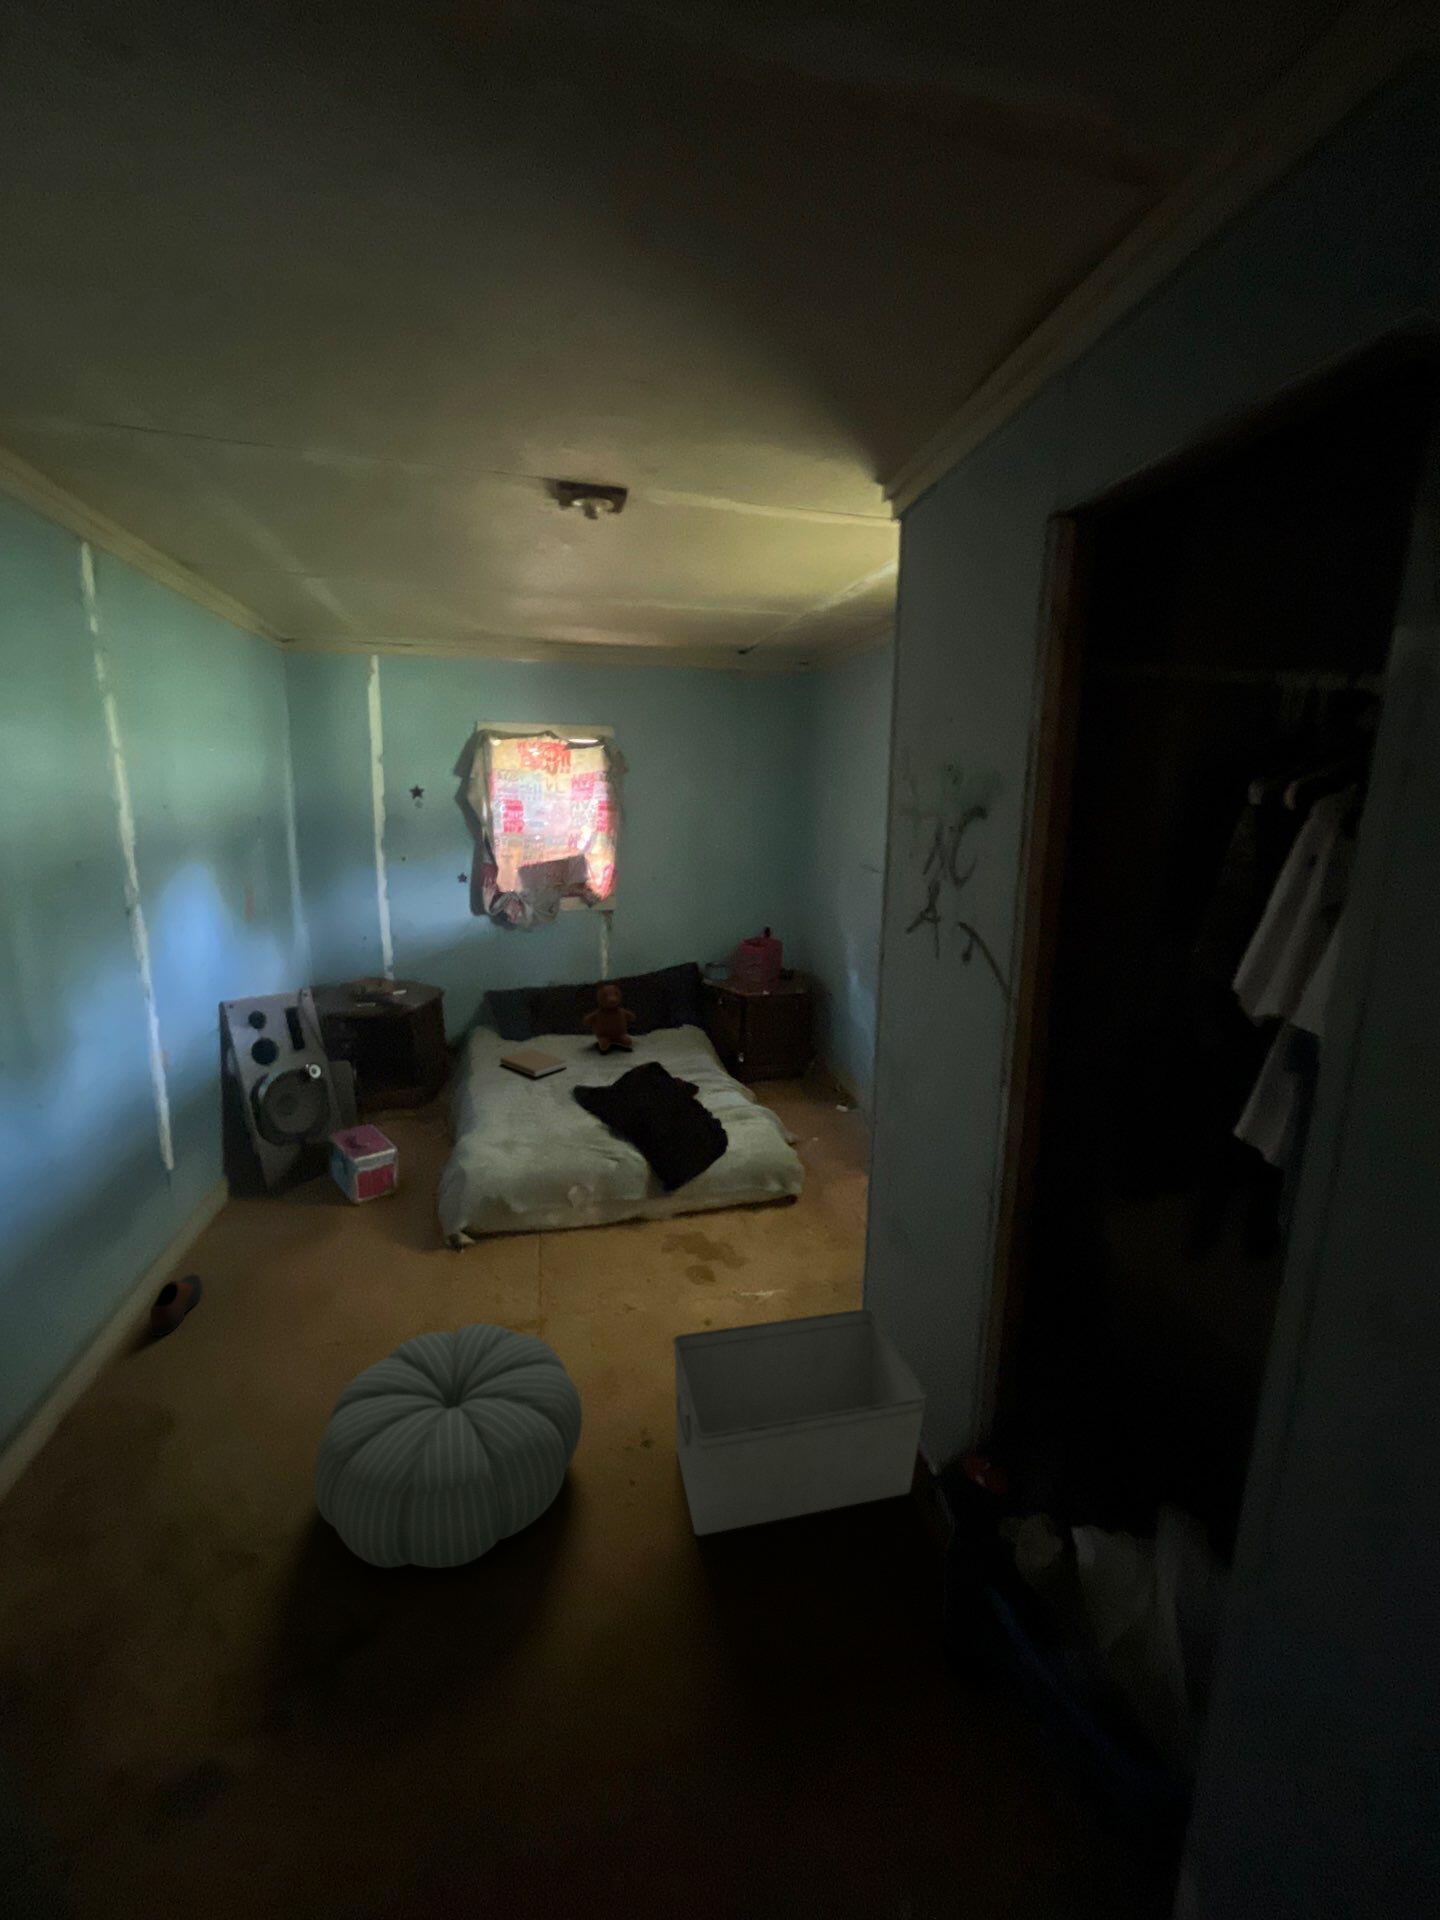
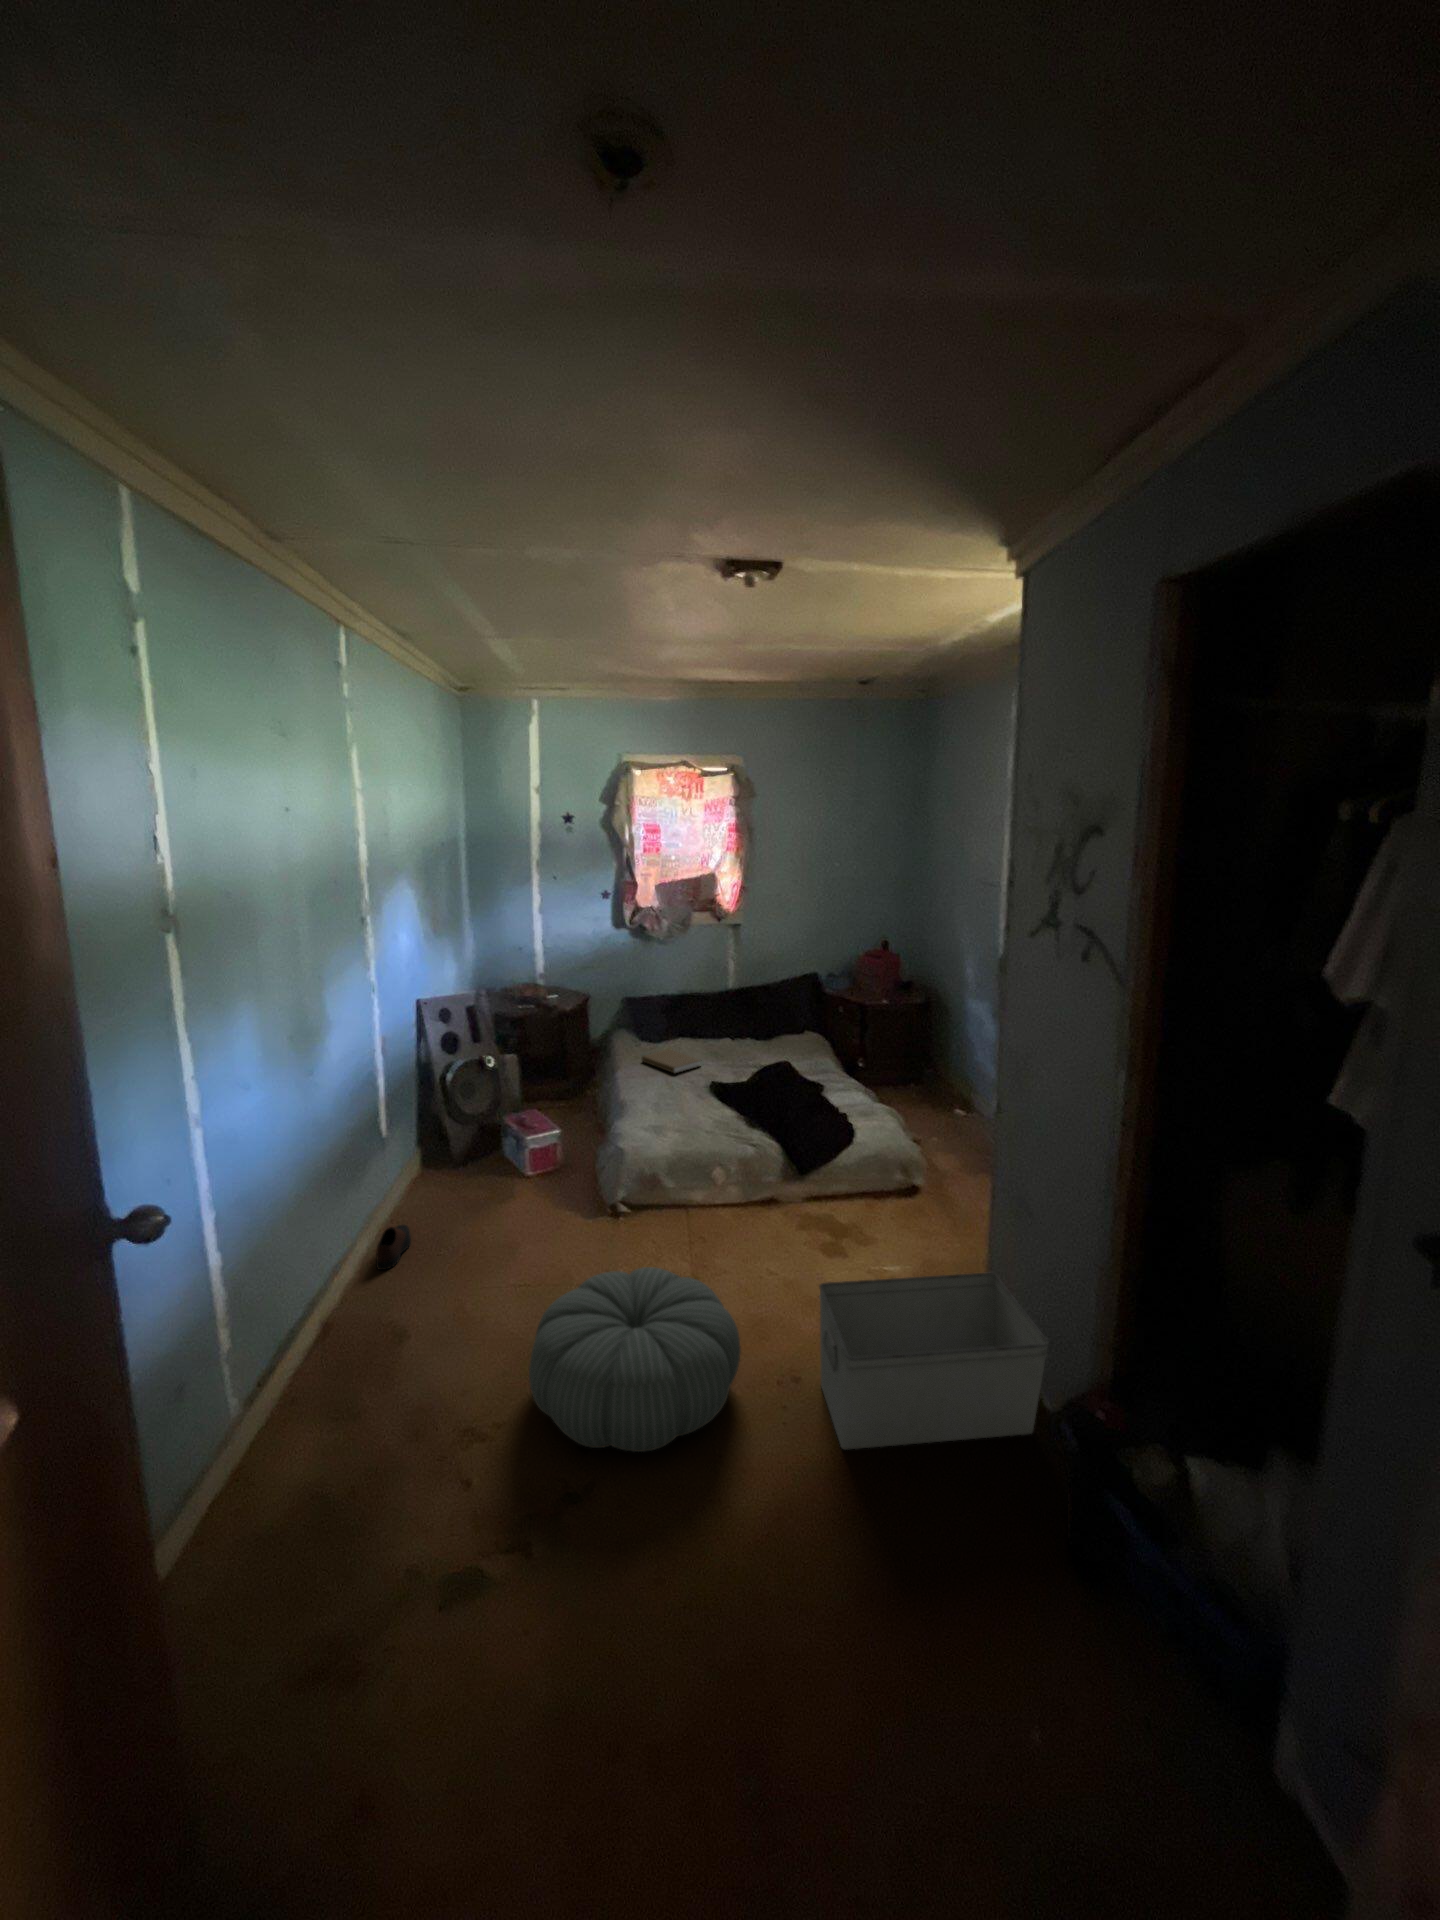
teddy bear: present [583,979,635,1051] -> none [714,987,762,1053]

